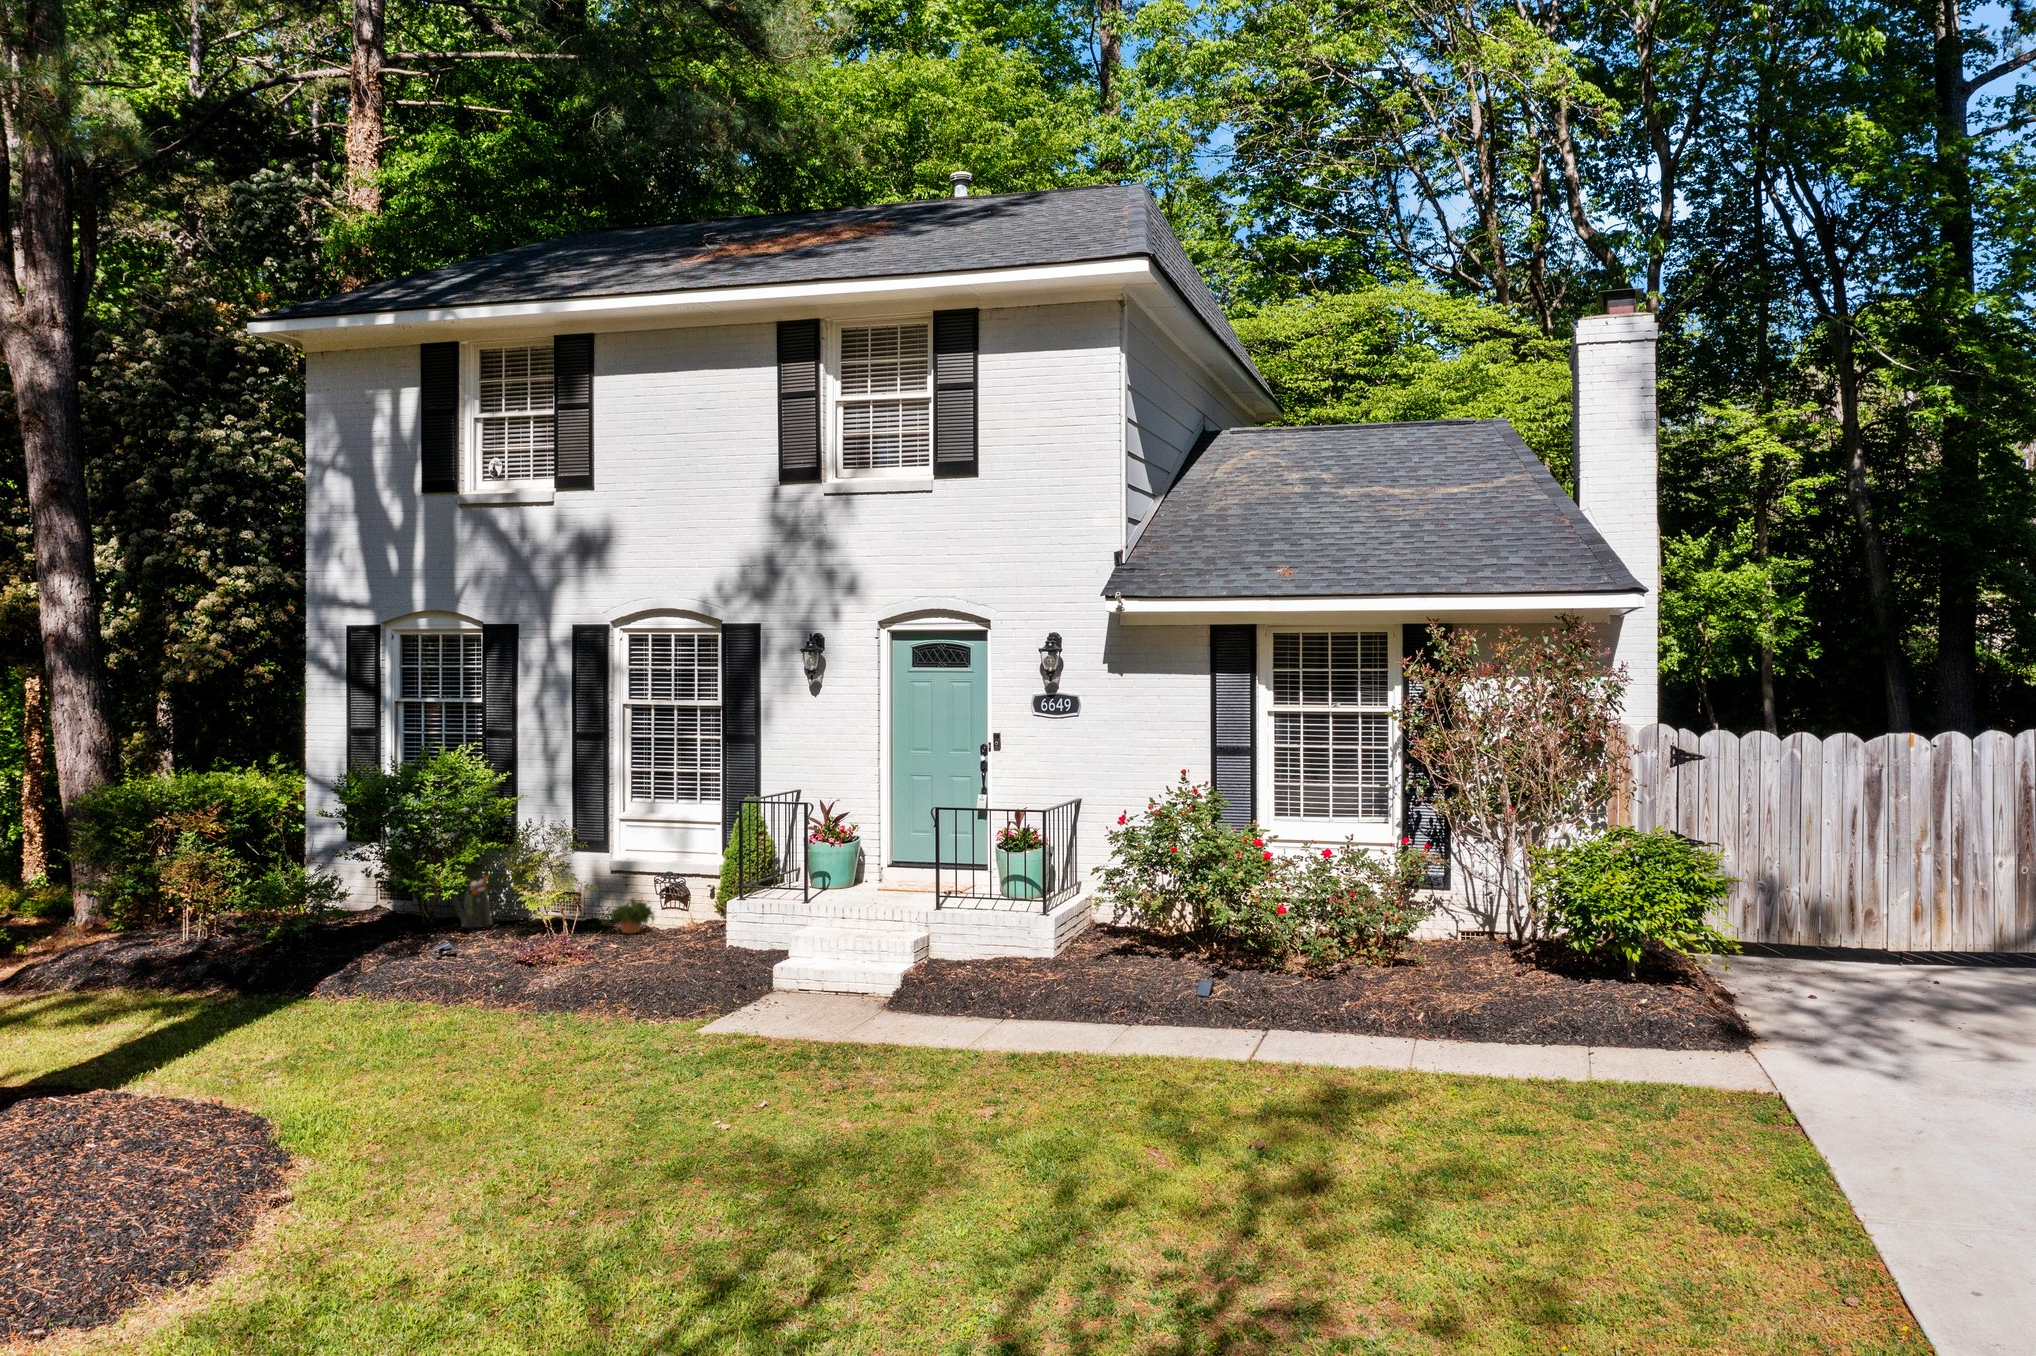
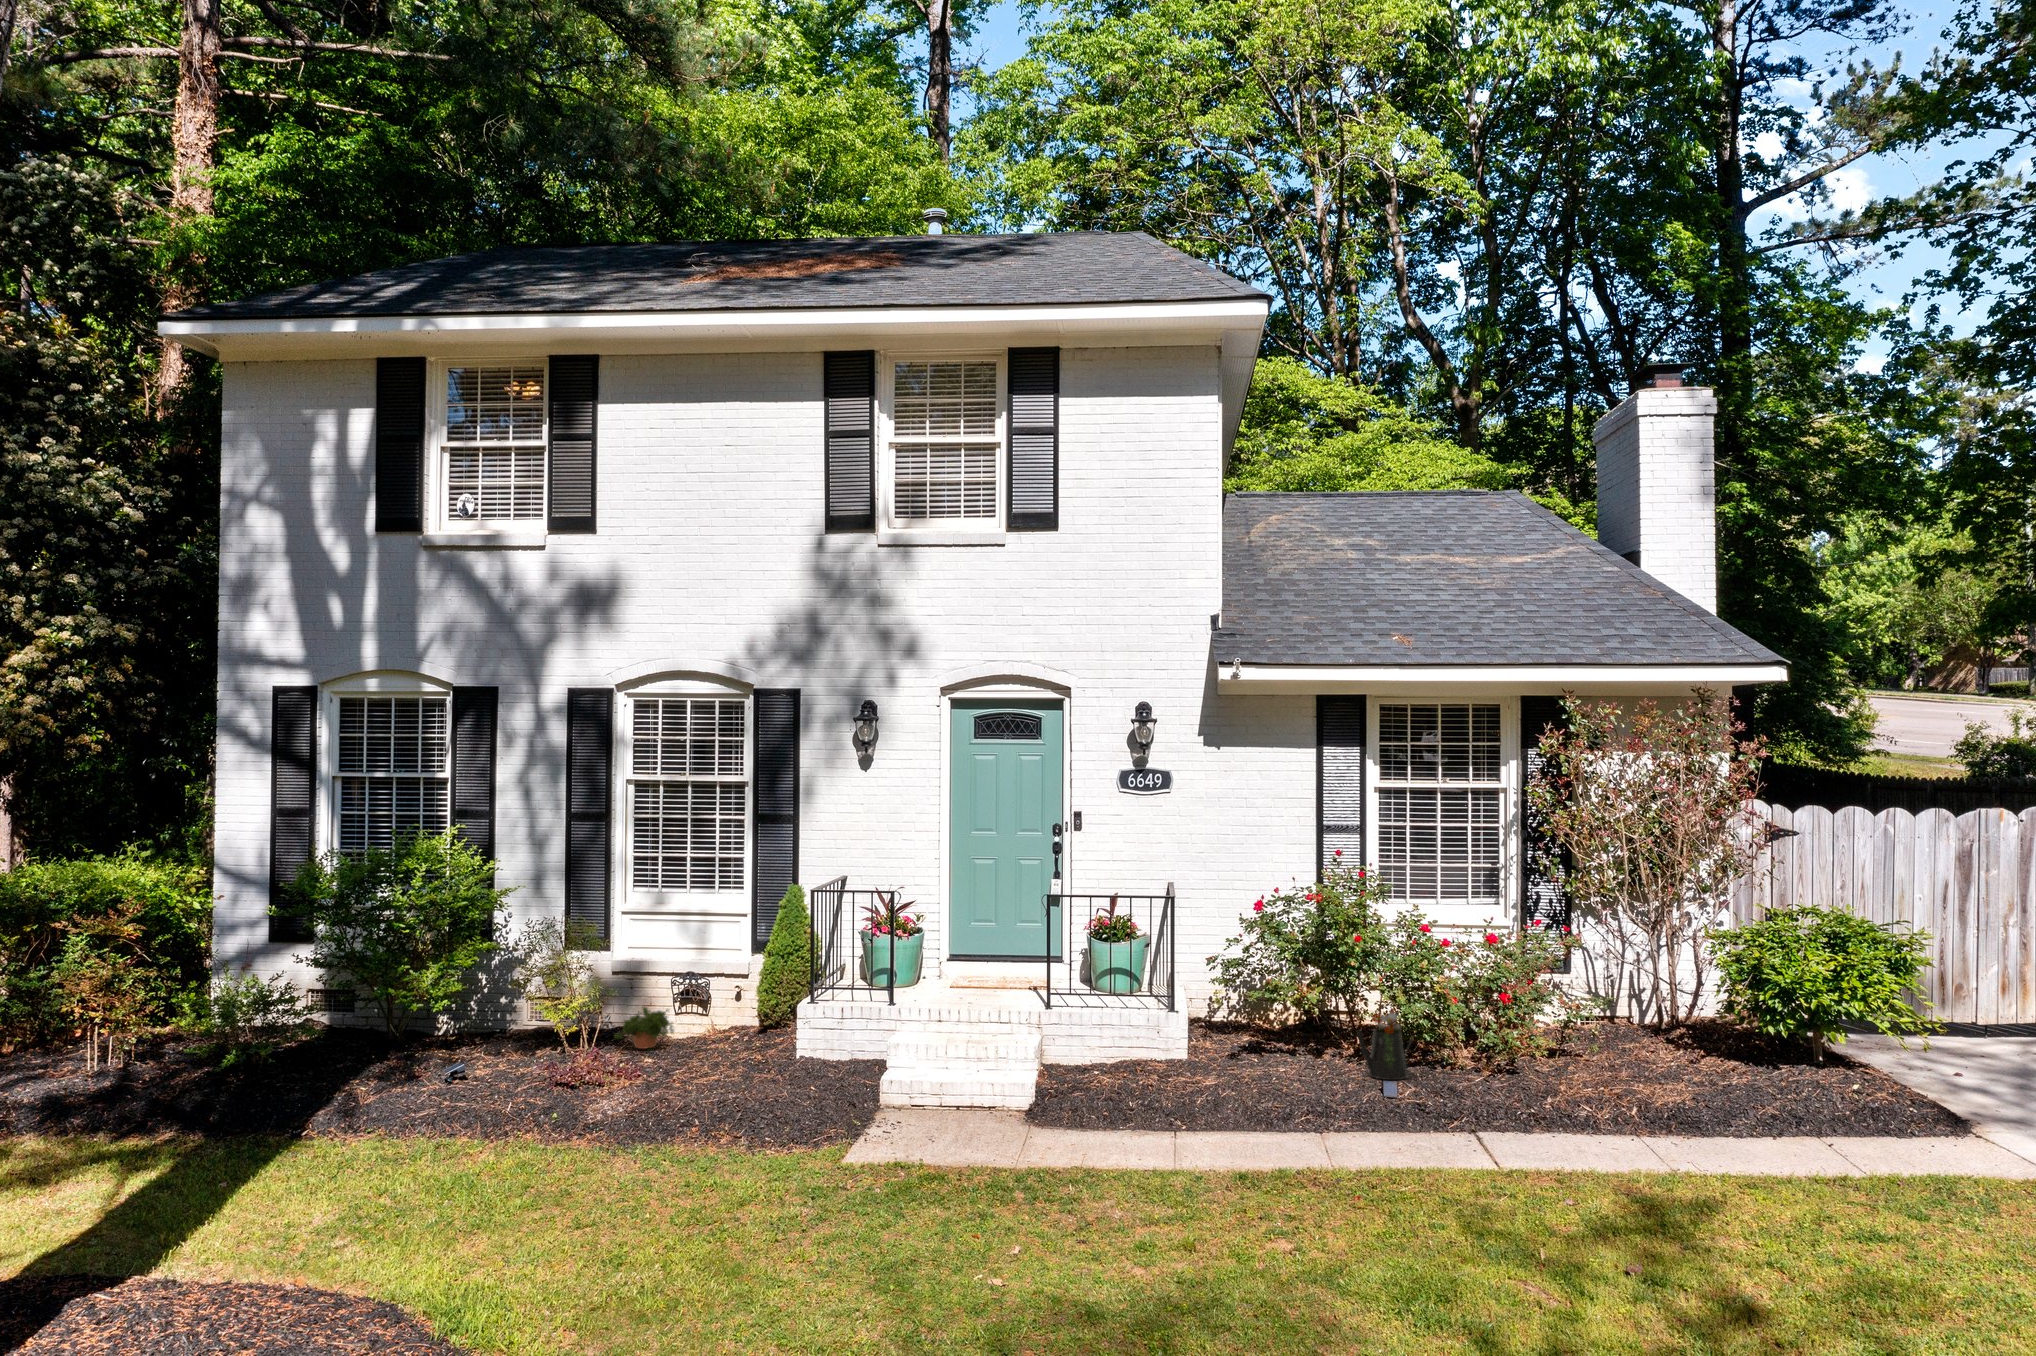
watering can: present [453,876,492,928] -> present [1357,1009,1411,1080]

